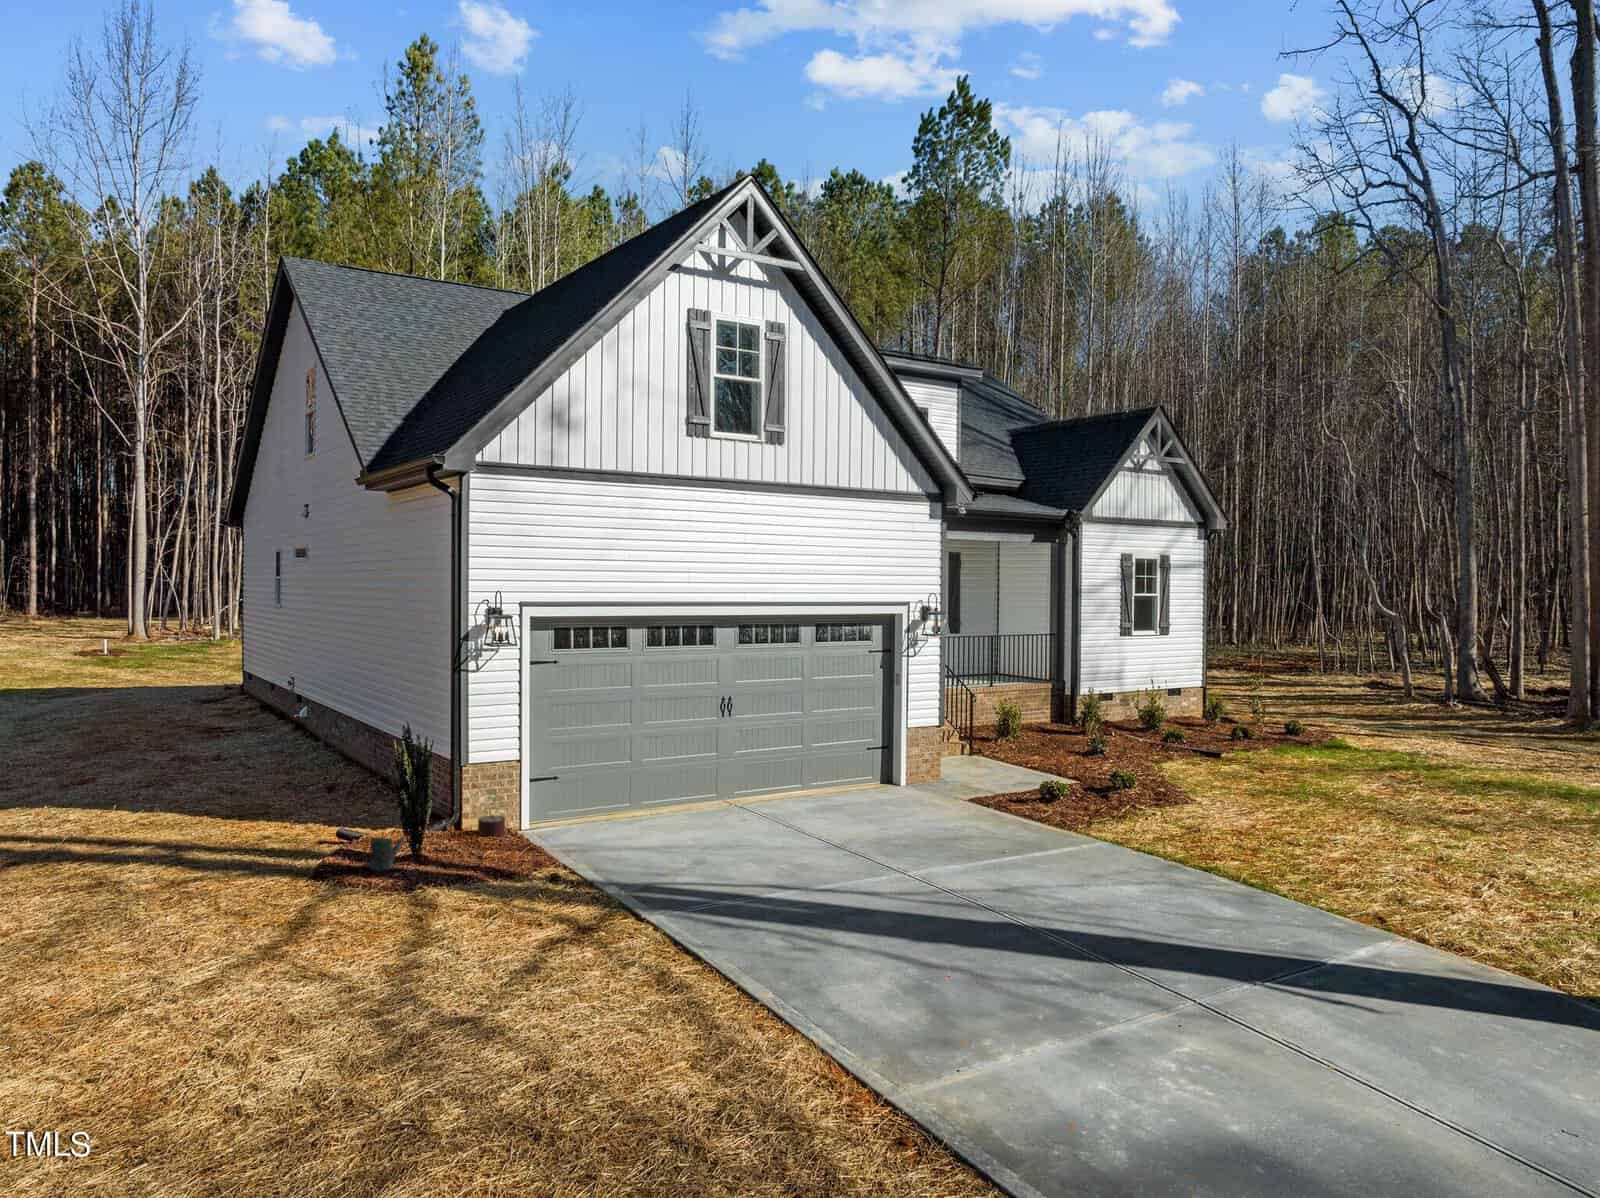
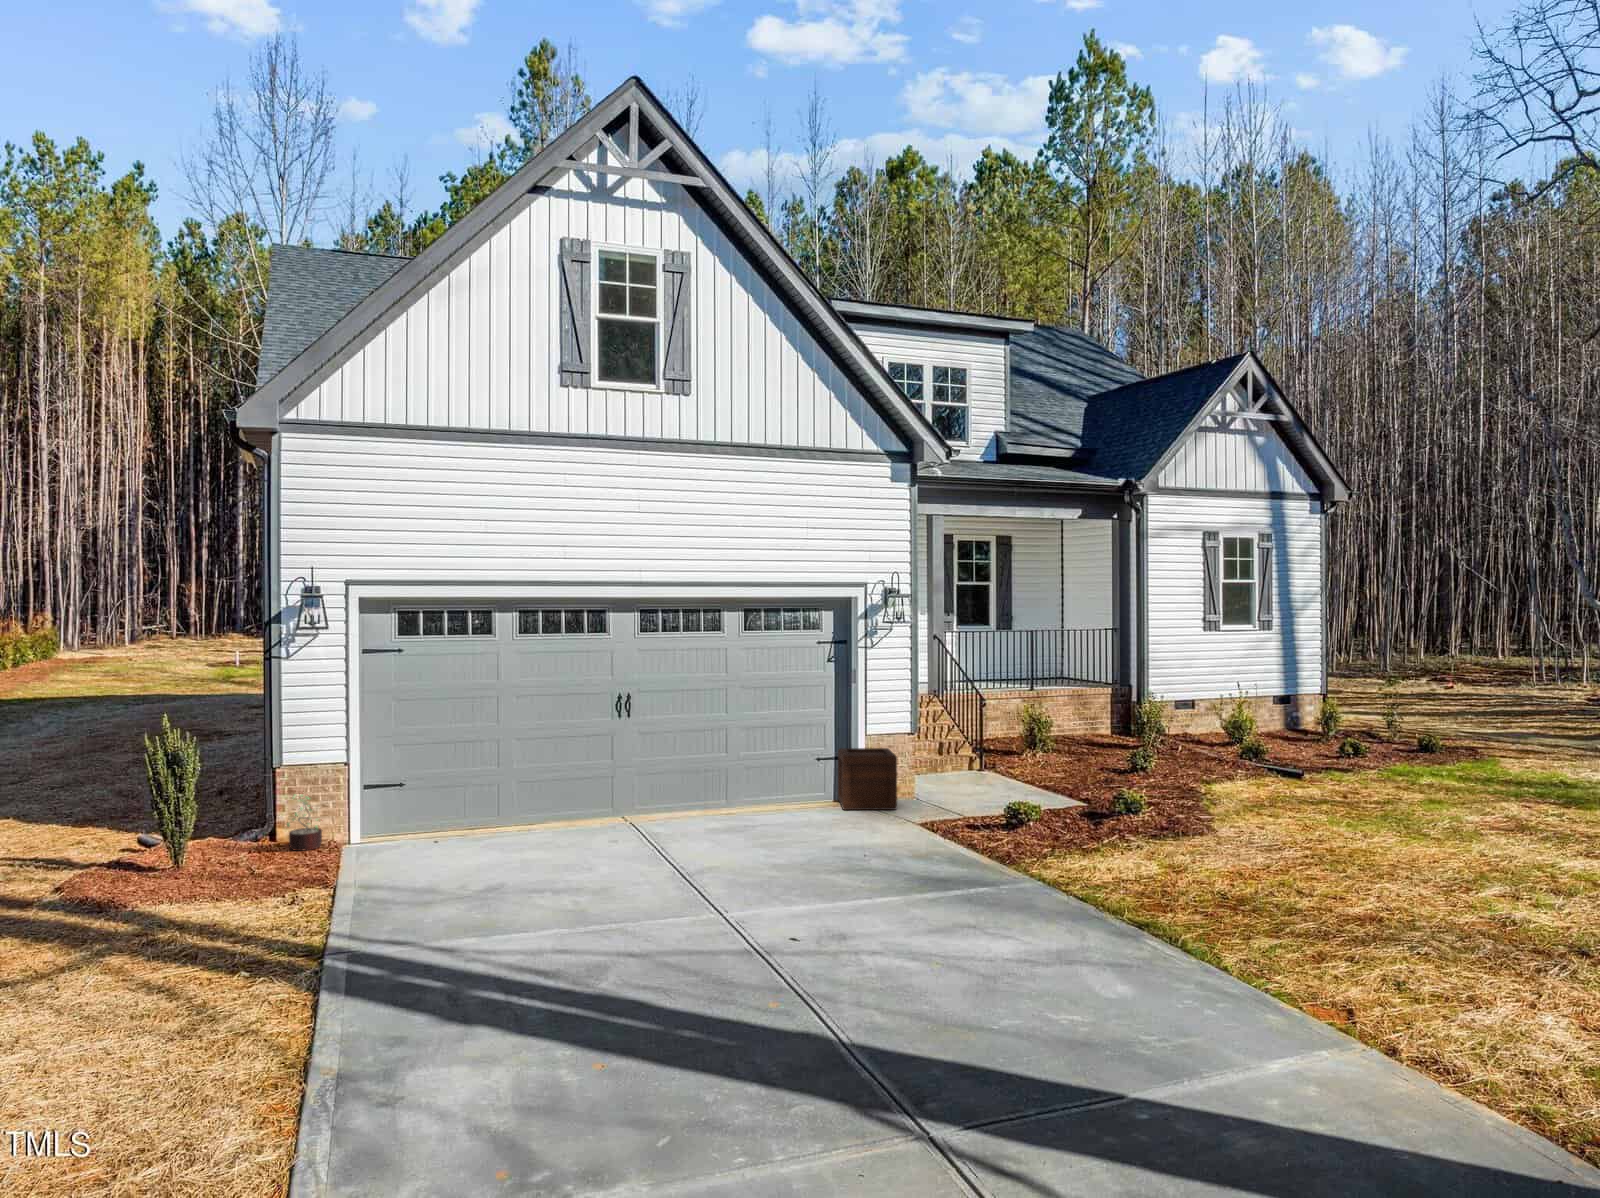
wooden crate: none [885,739,943,791] -> present [838,748,897,810]
watering can: present [364,831,409,871] -> none [100,841,166,888]

